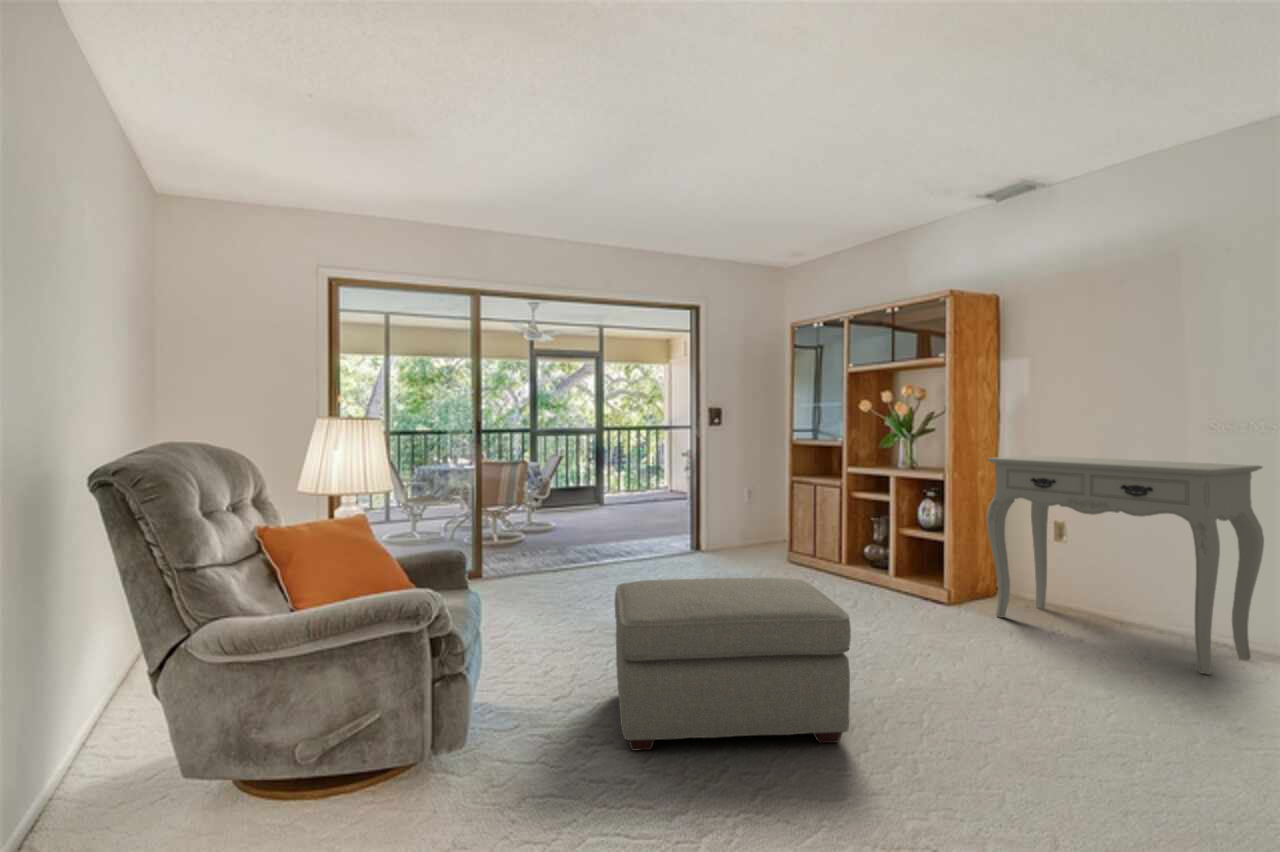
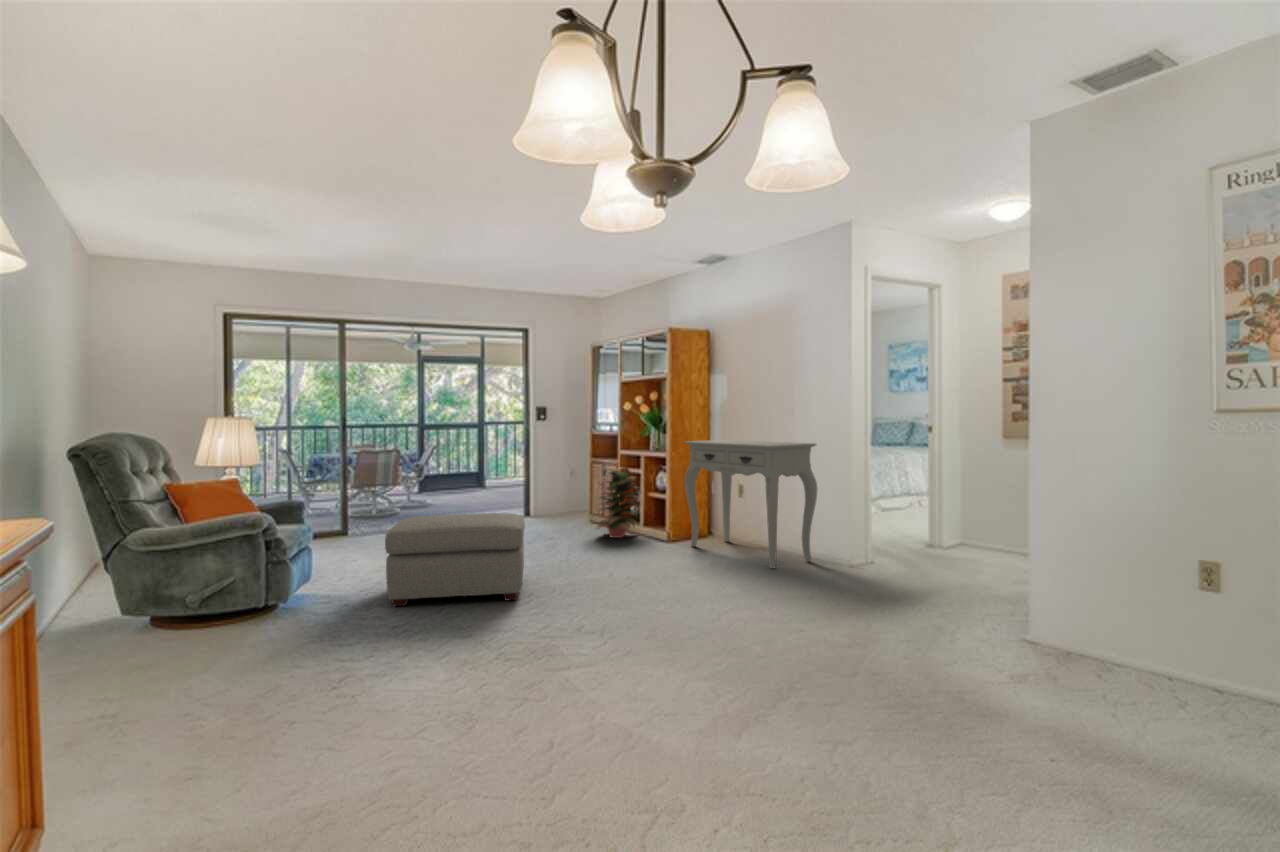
decorative plant: none [825,492,900,595] -> present [596,467,638,538]

